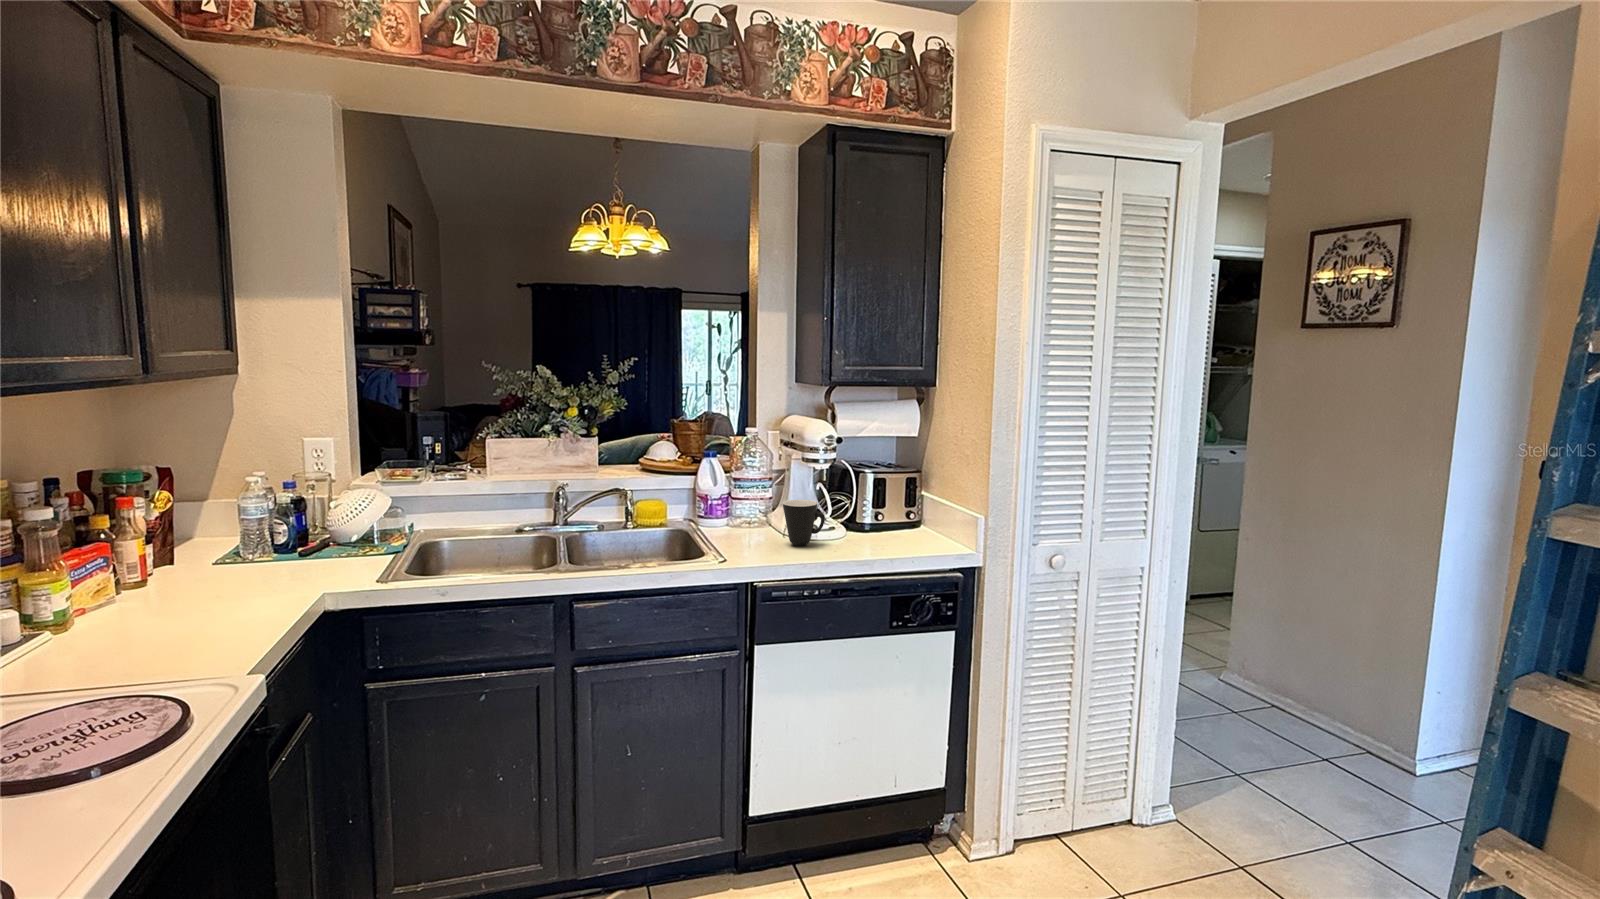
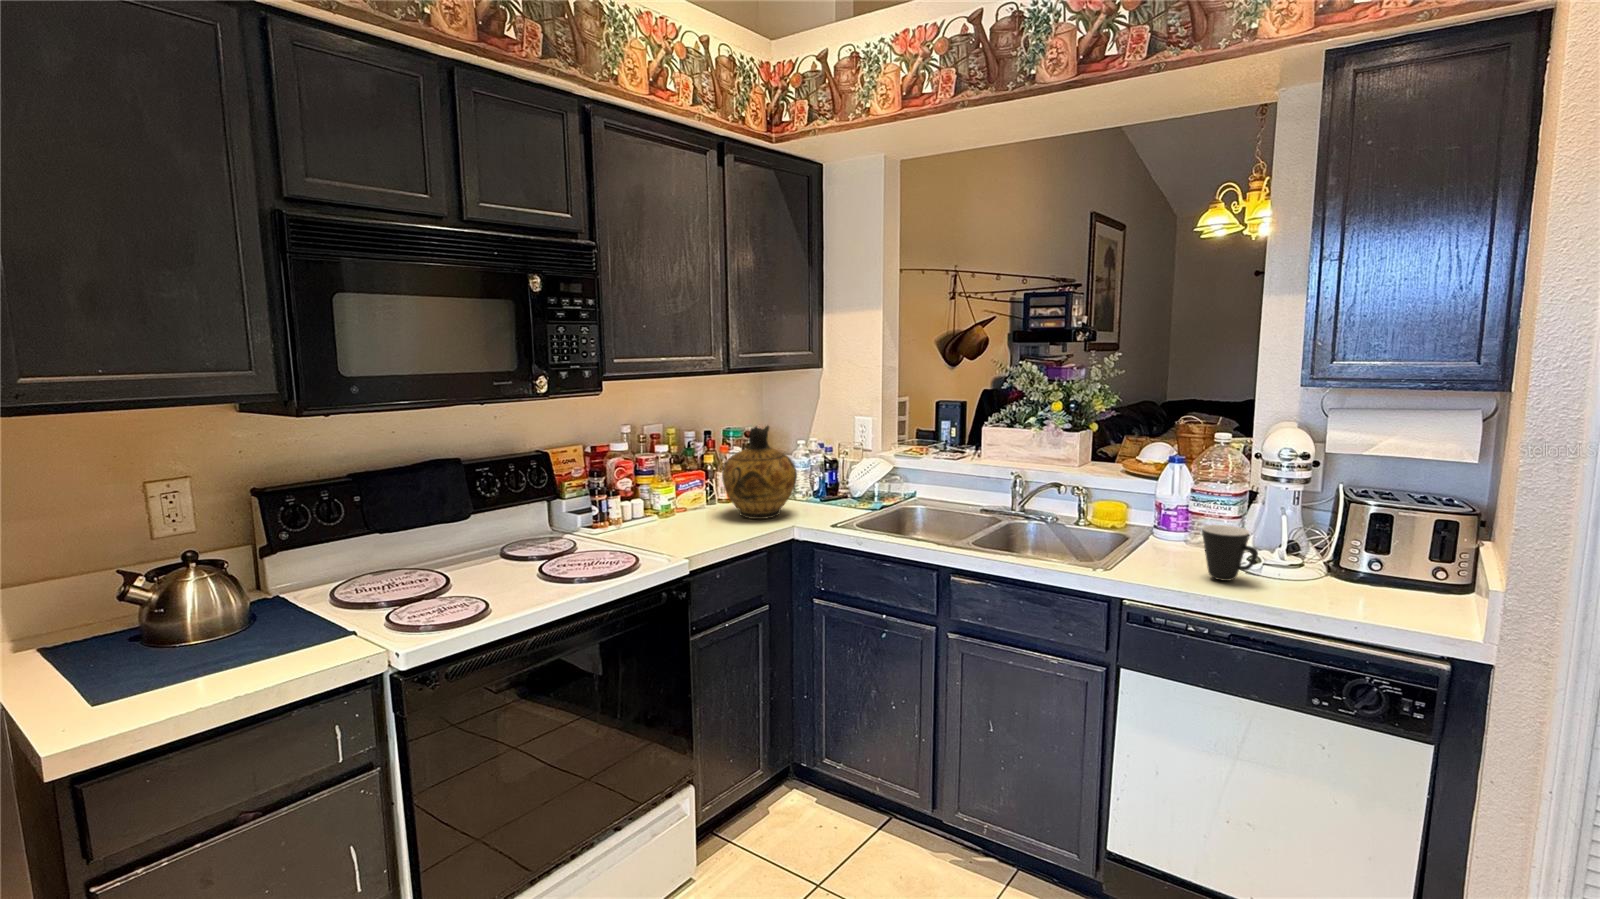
ceramic jug: none [170,457,304,600] -> present [722,426,797,519]

